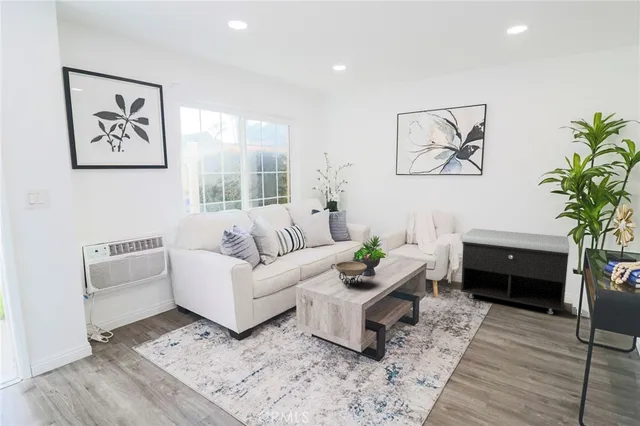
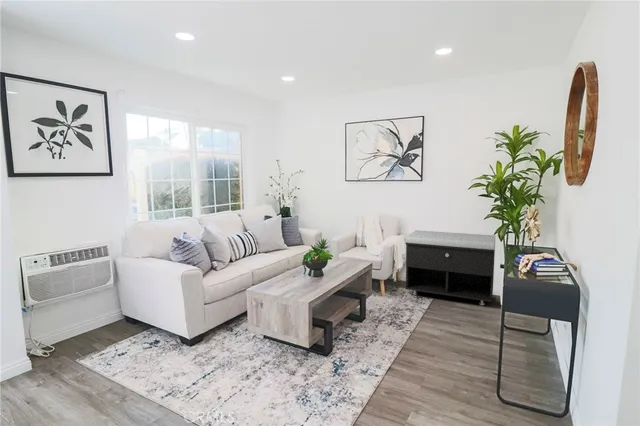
decorative bowl: present [331,261,371,286] -> none [281,264,319,288]

